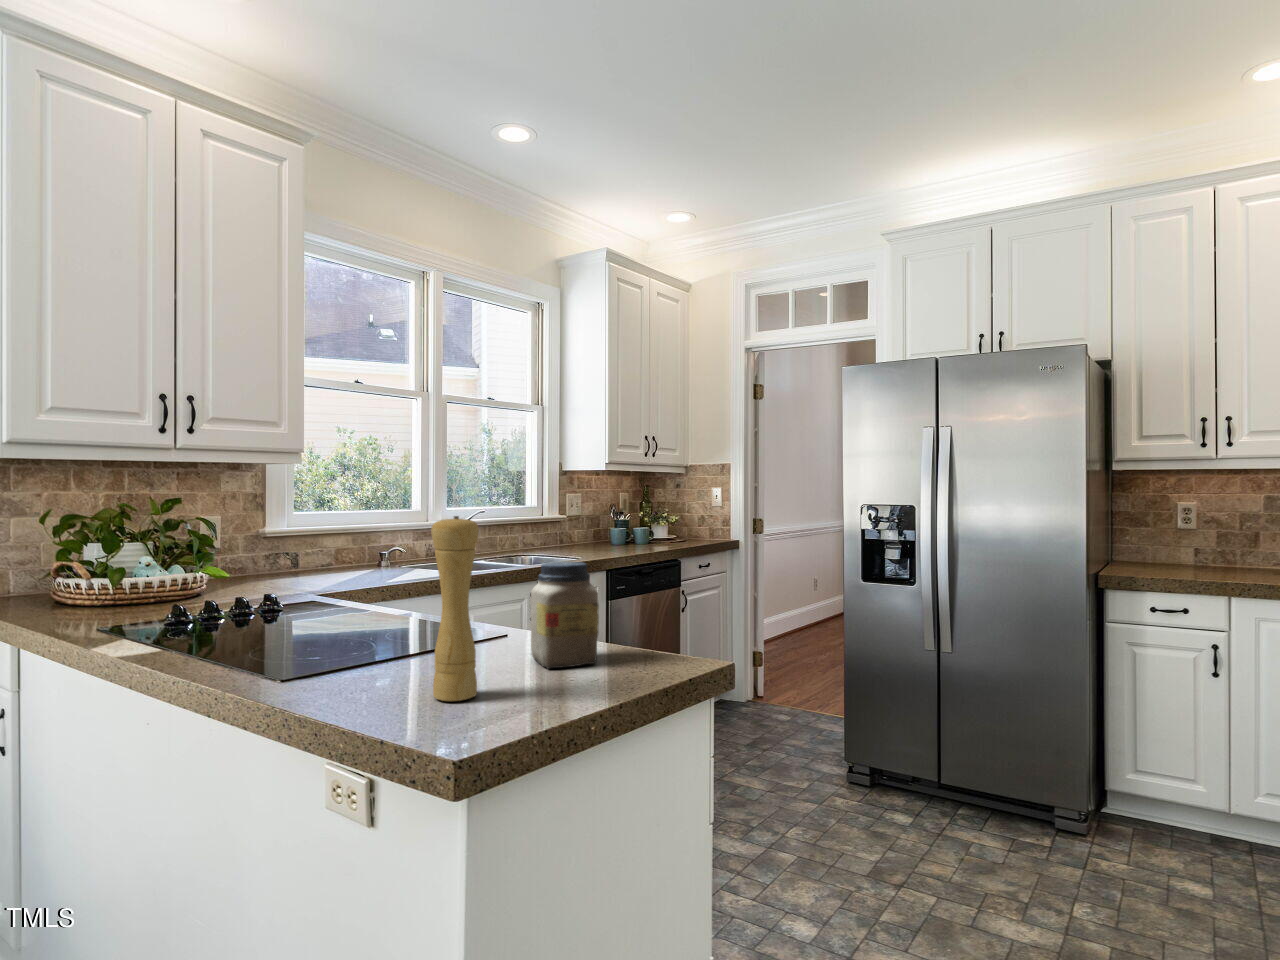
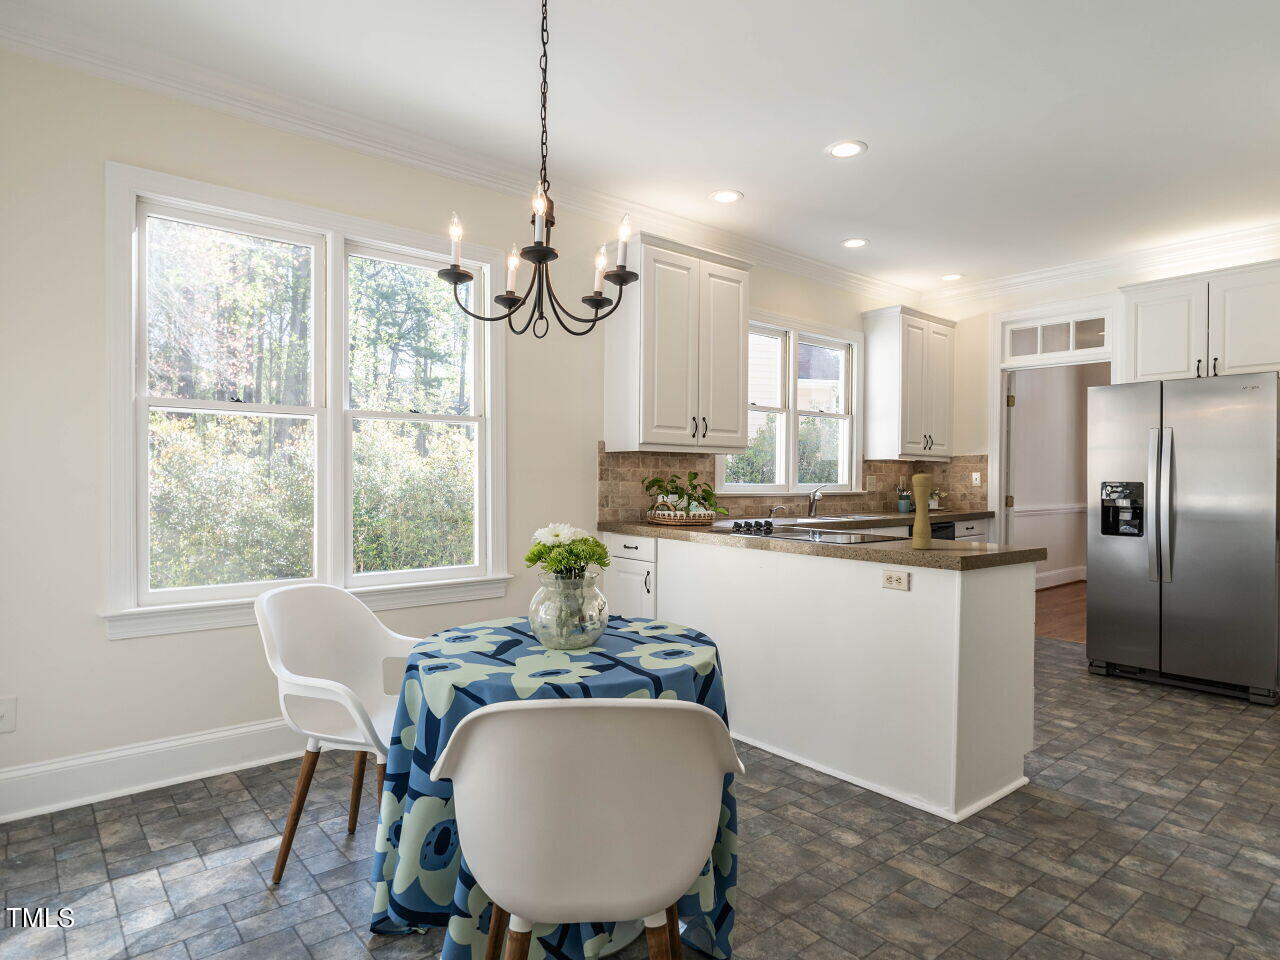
jar: present [530,562,599,669] -> none [936,498,973,545]

